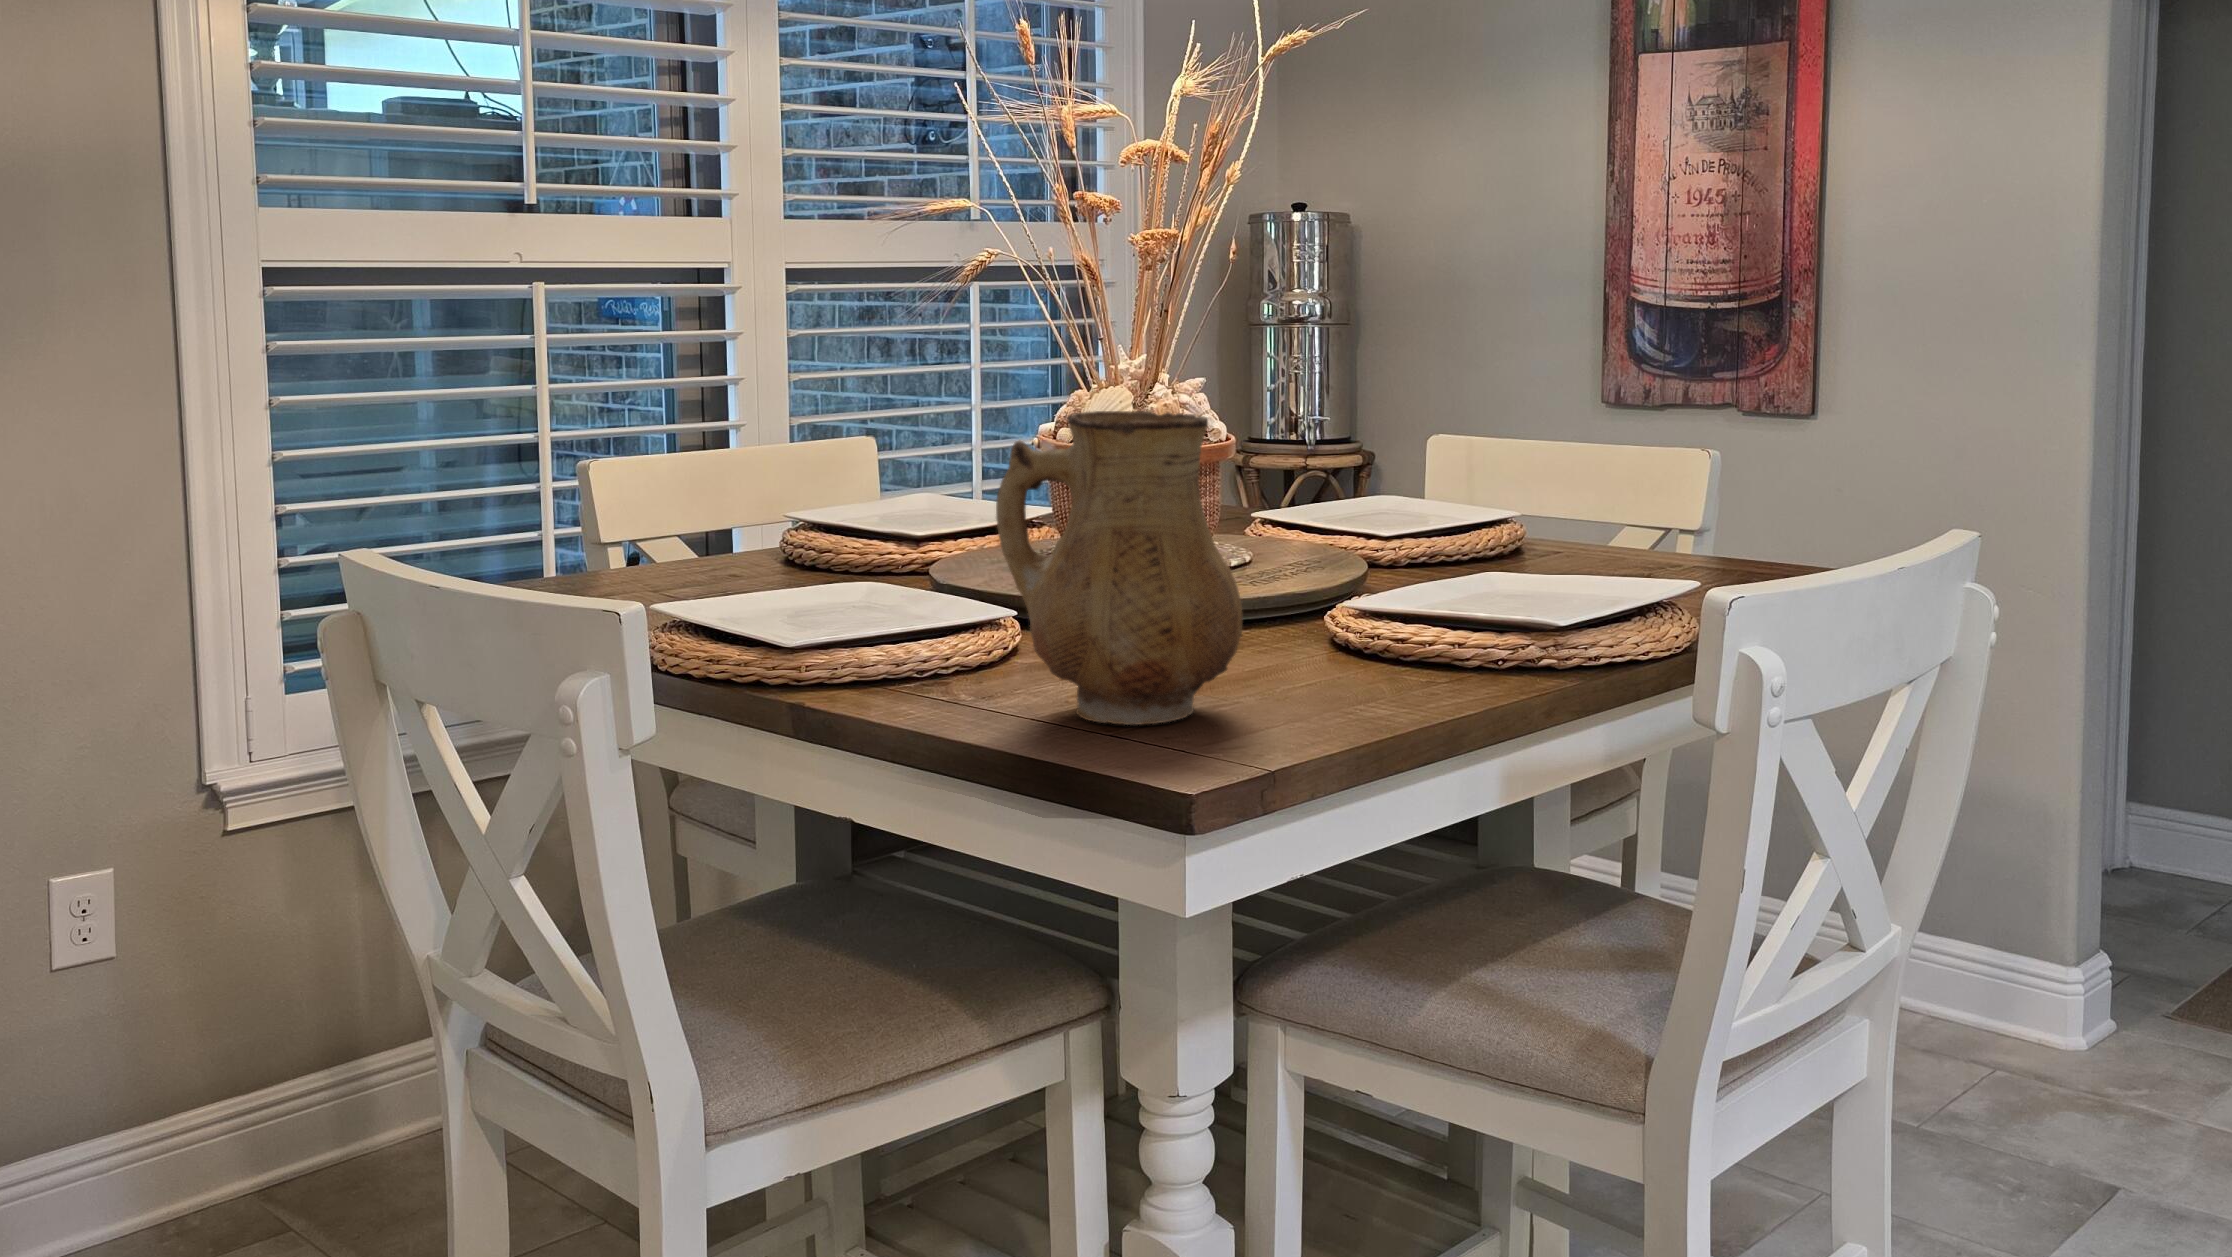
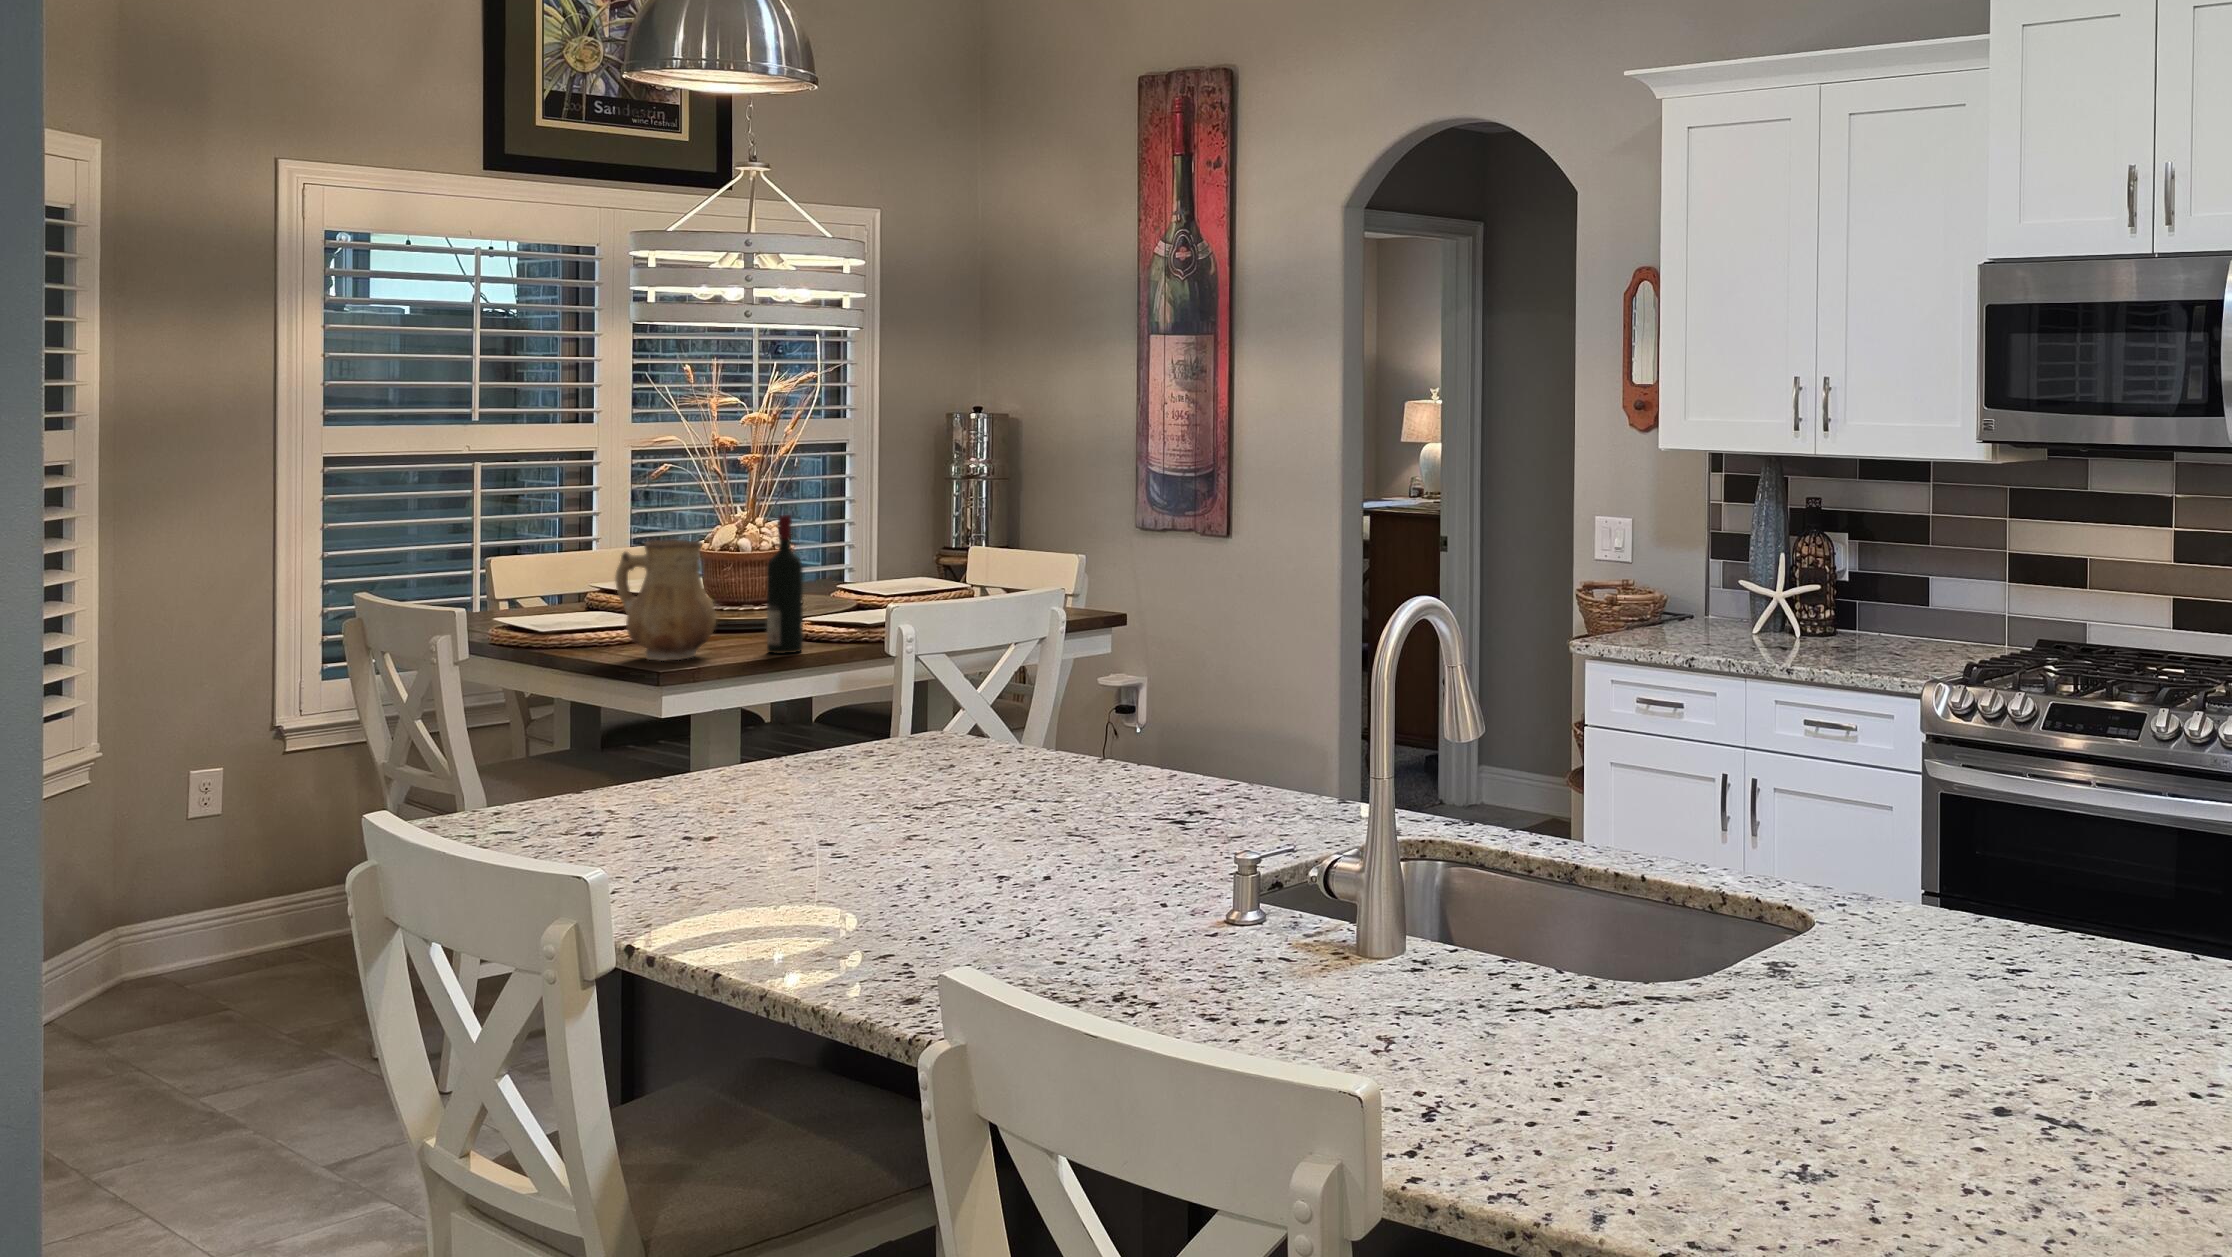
wine bottle: none [1343,346,1429,698] -> present [767,515,803,653]

